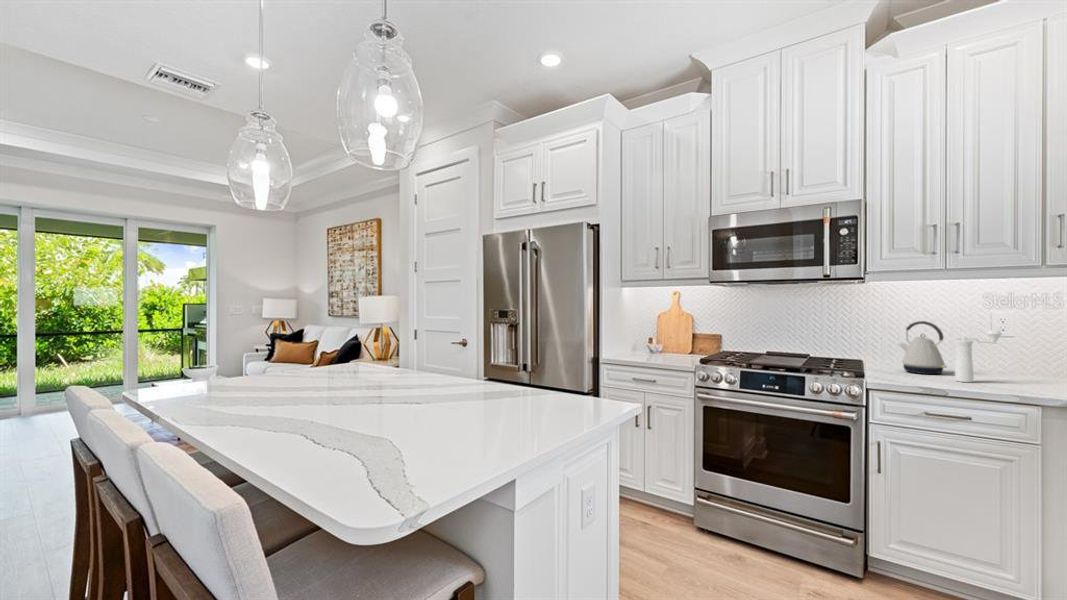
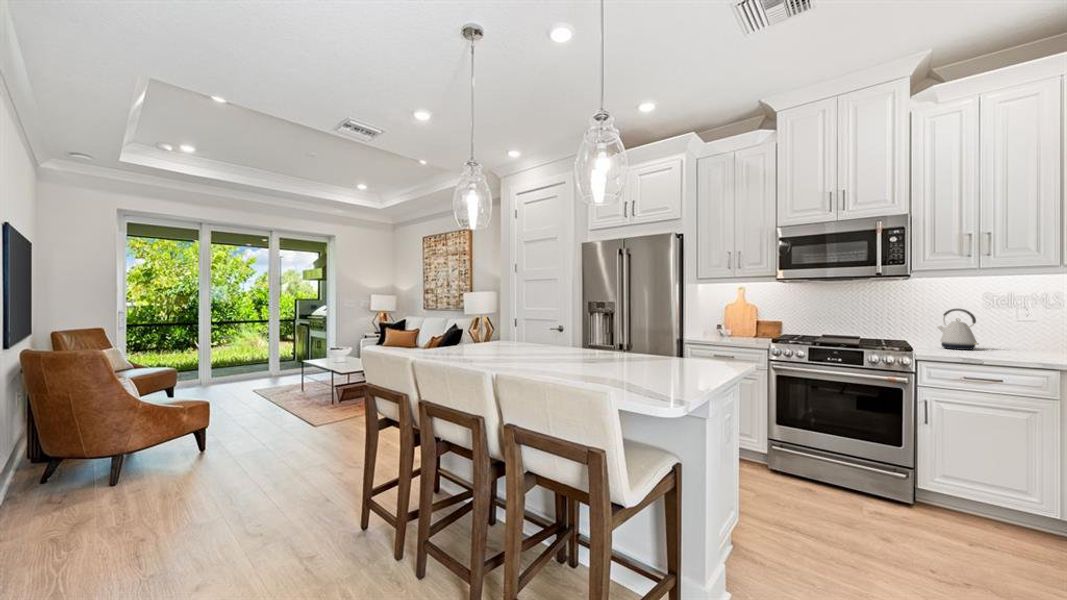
pepper mill: present [955,330,1001,382] -> none [987,315,1027,355]

